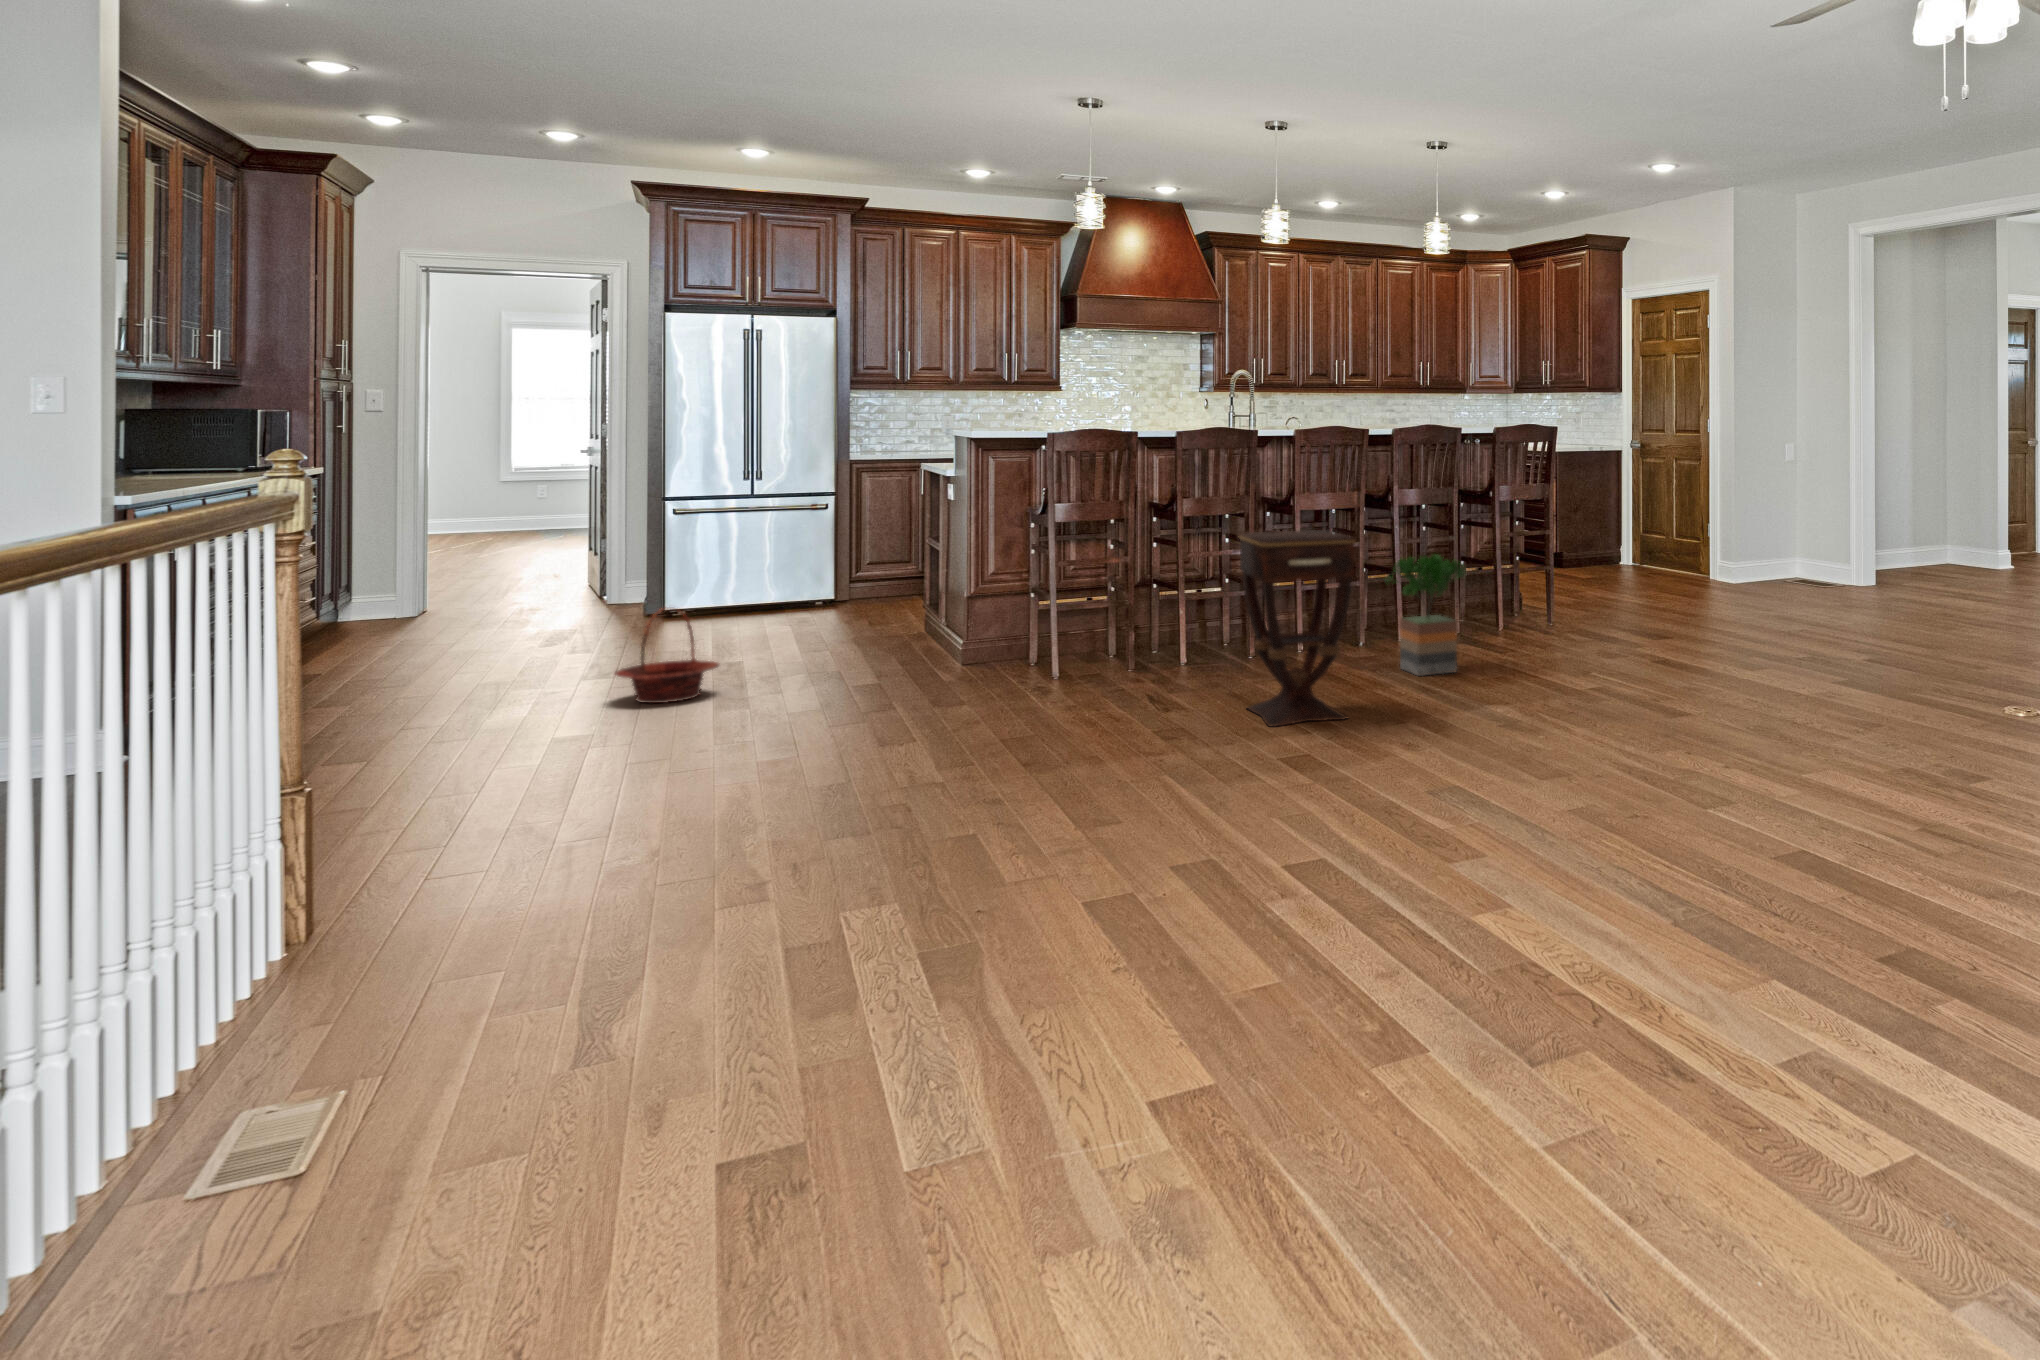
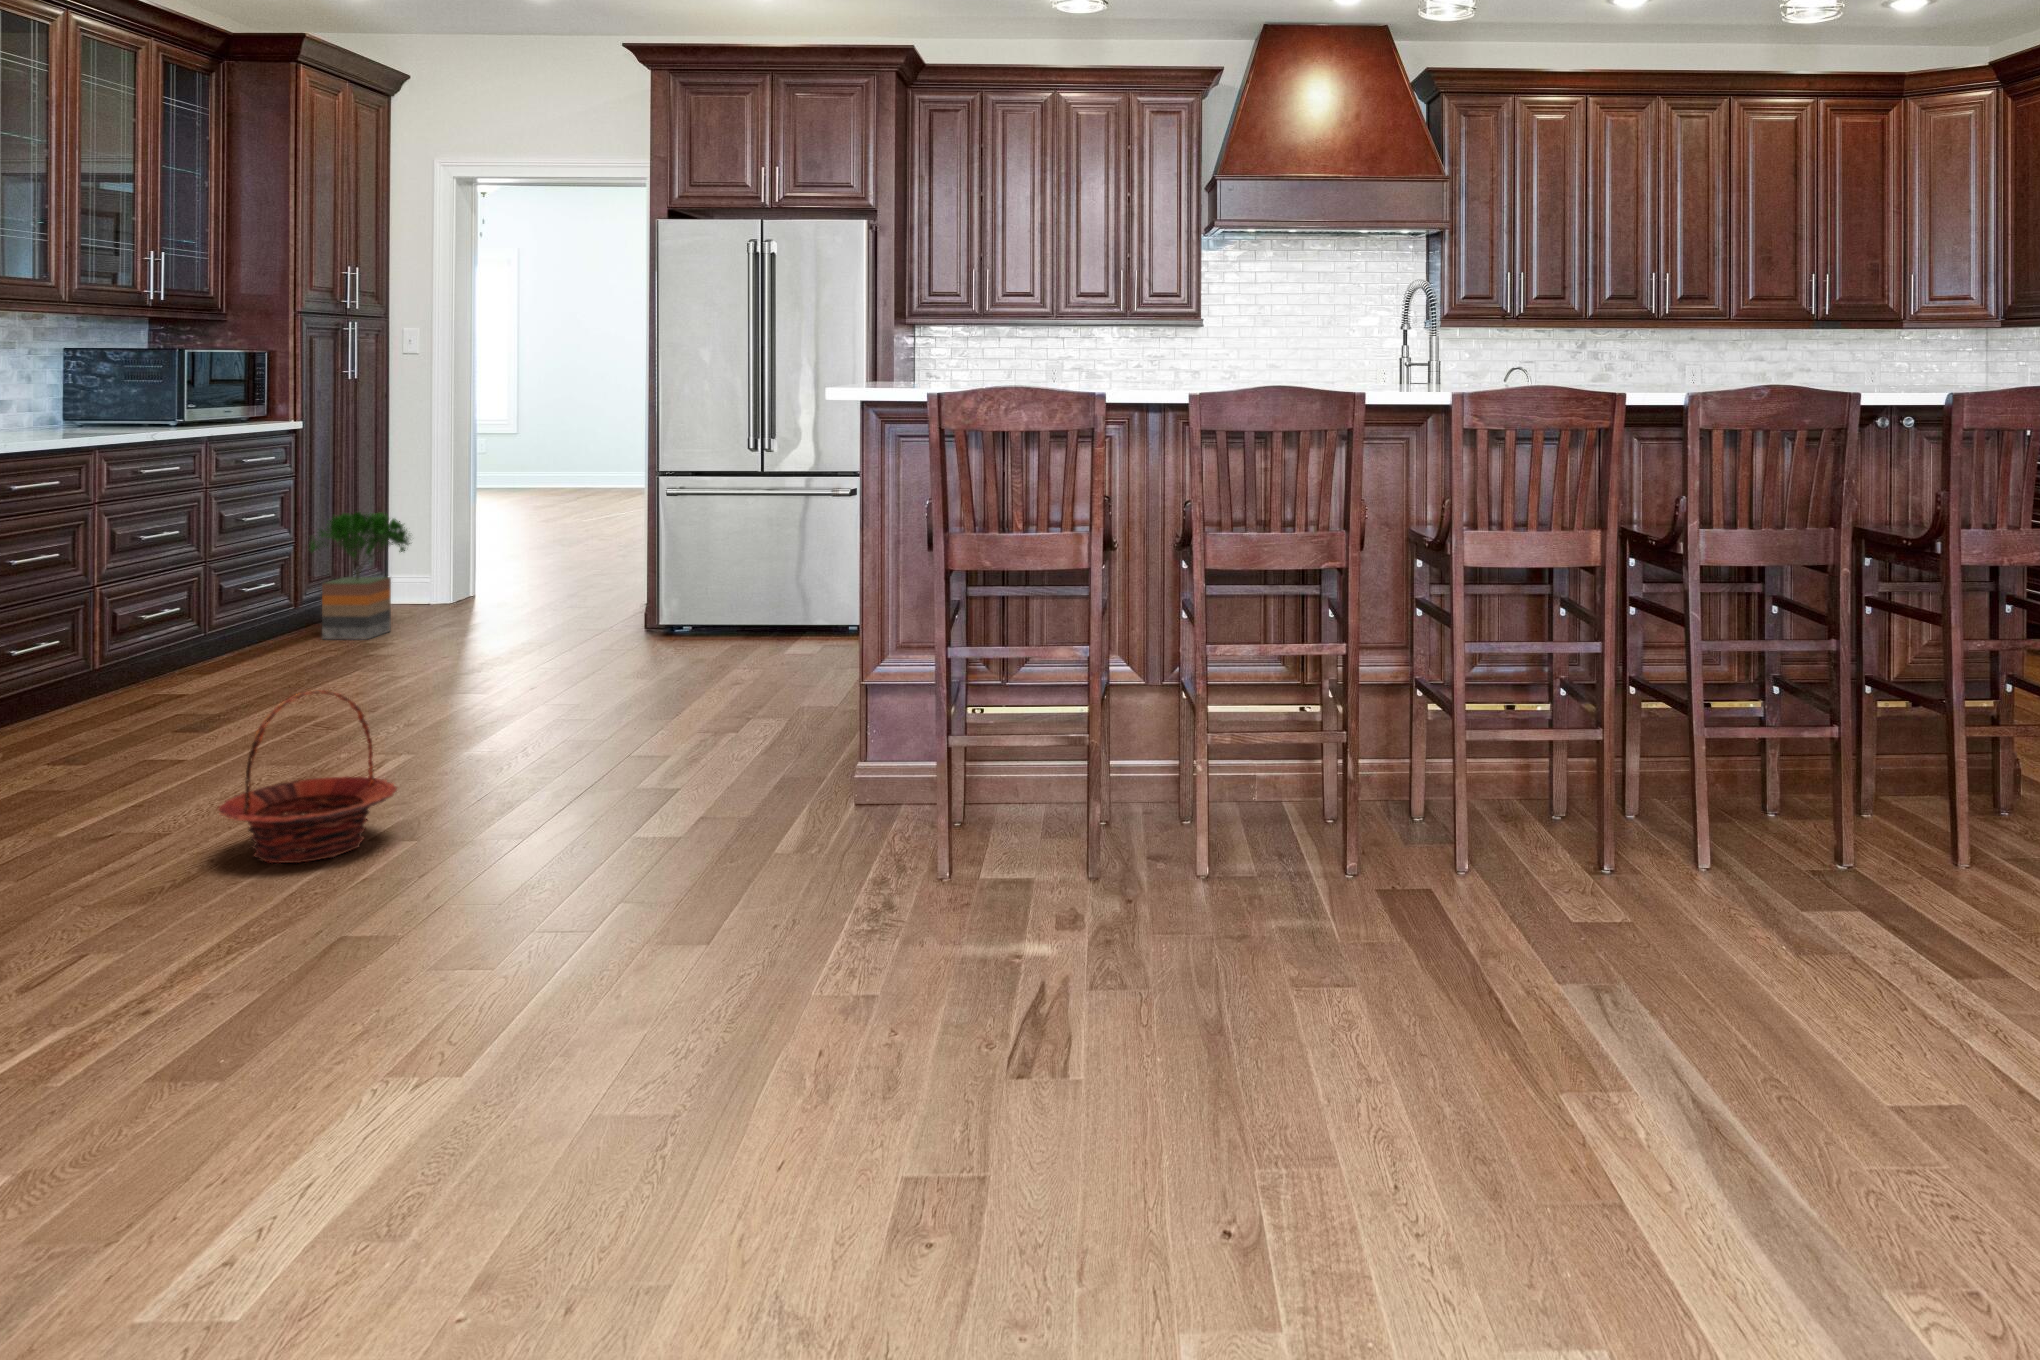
side table: present [1239,530,1355,727] -> none [1130,671,1422,1297]
potted tree: present [1385,554,1465,676] -> present [310,512,410,640]

